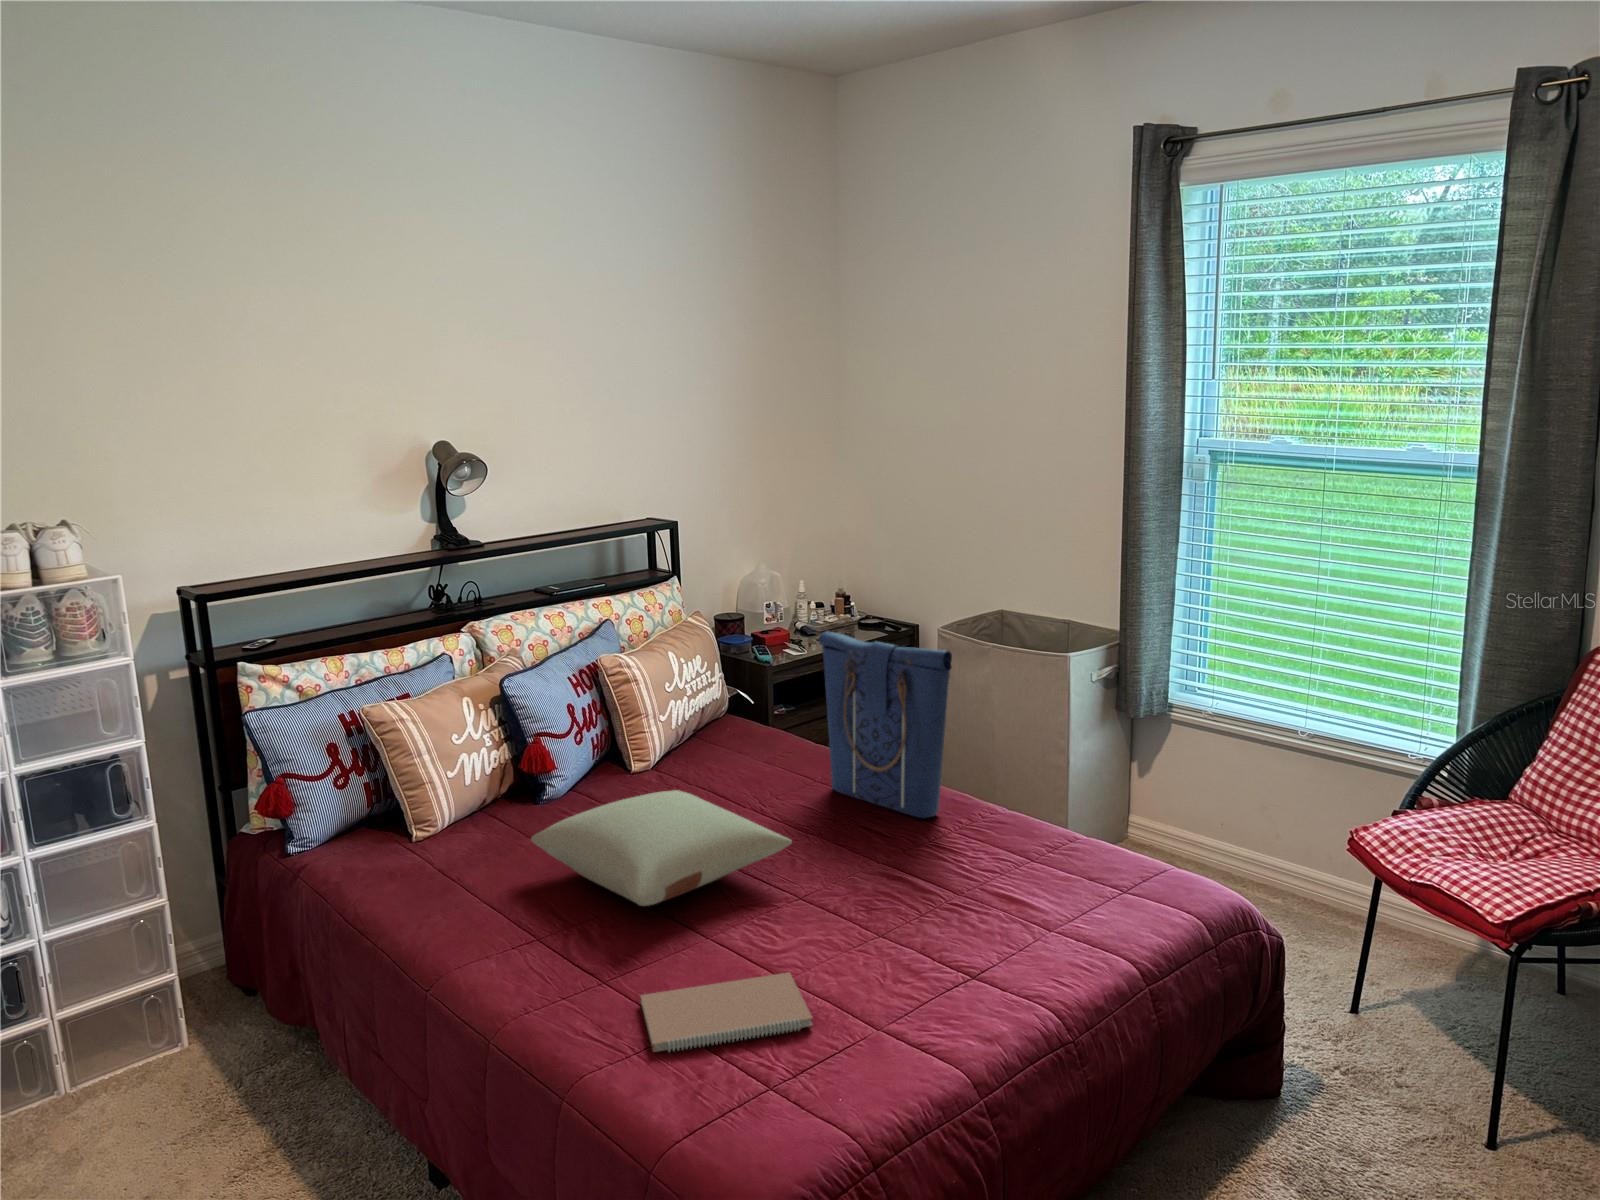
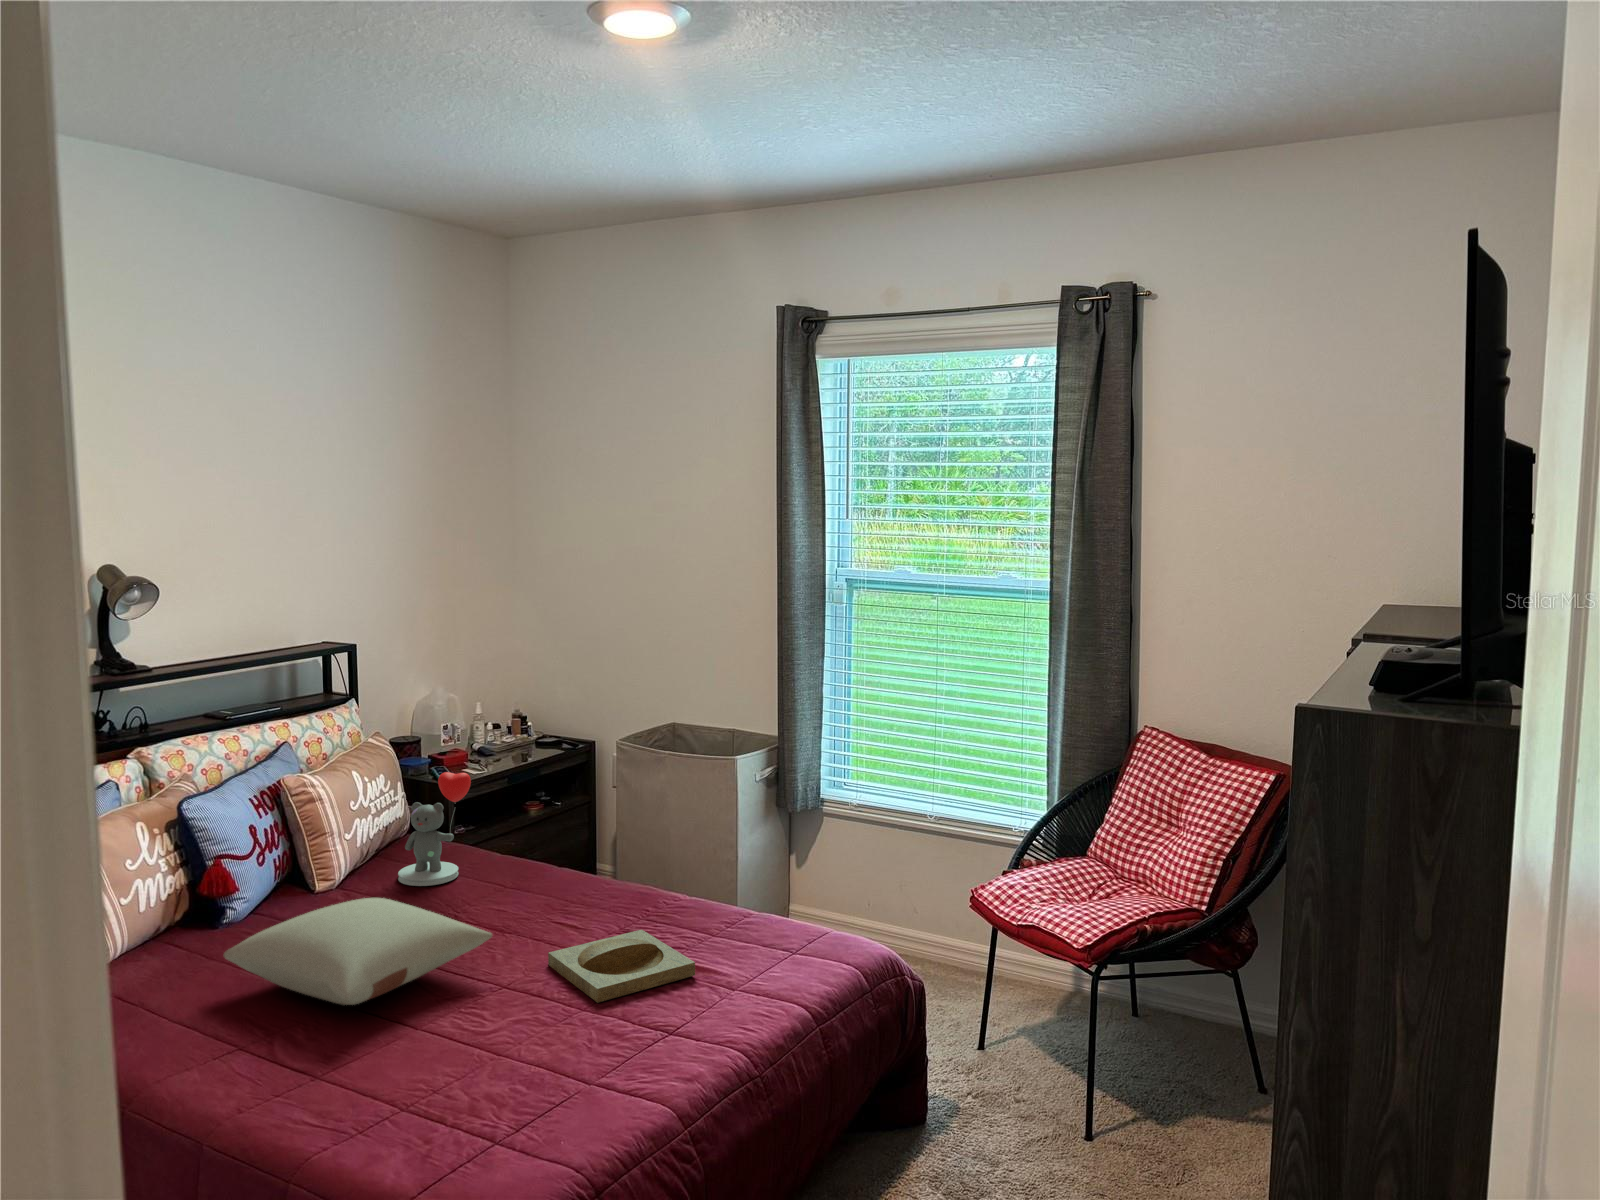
tote bag: present [819,631,952,818] -> none [508,742,635,910]
teddy bear: none [711,659,782,775] -> present [398,772,471,886]
tray: none [851,846,1010,928] -> present [548,930,695,1003]
notebook: present [641,973,813,1052] -> none [356,1048,528,1131]

